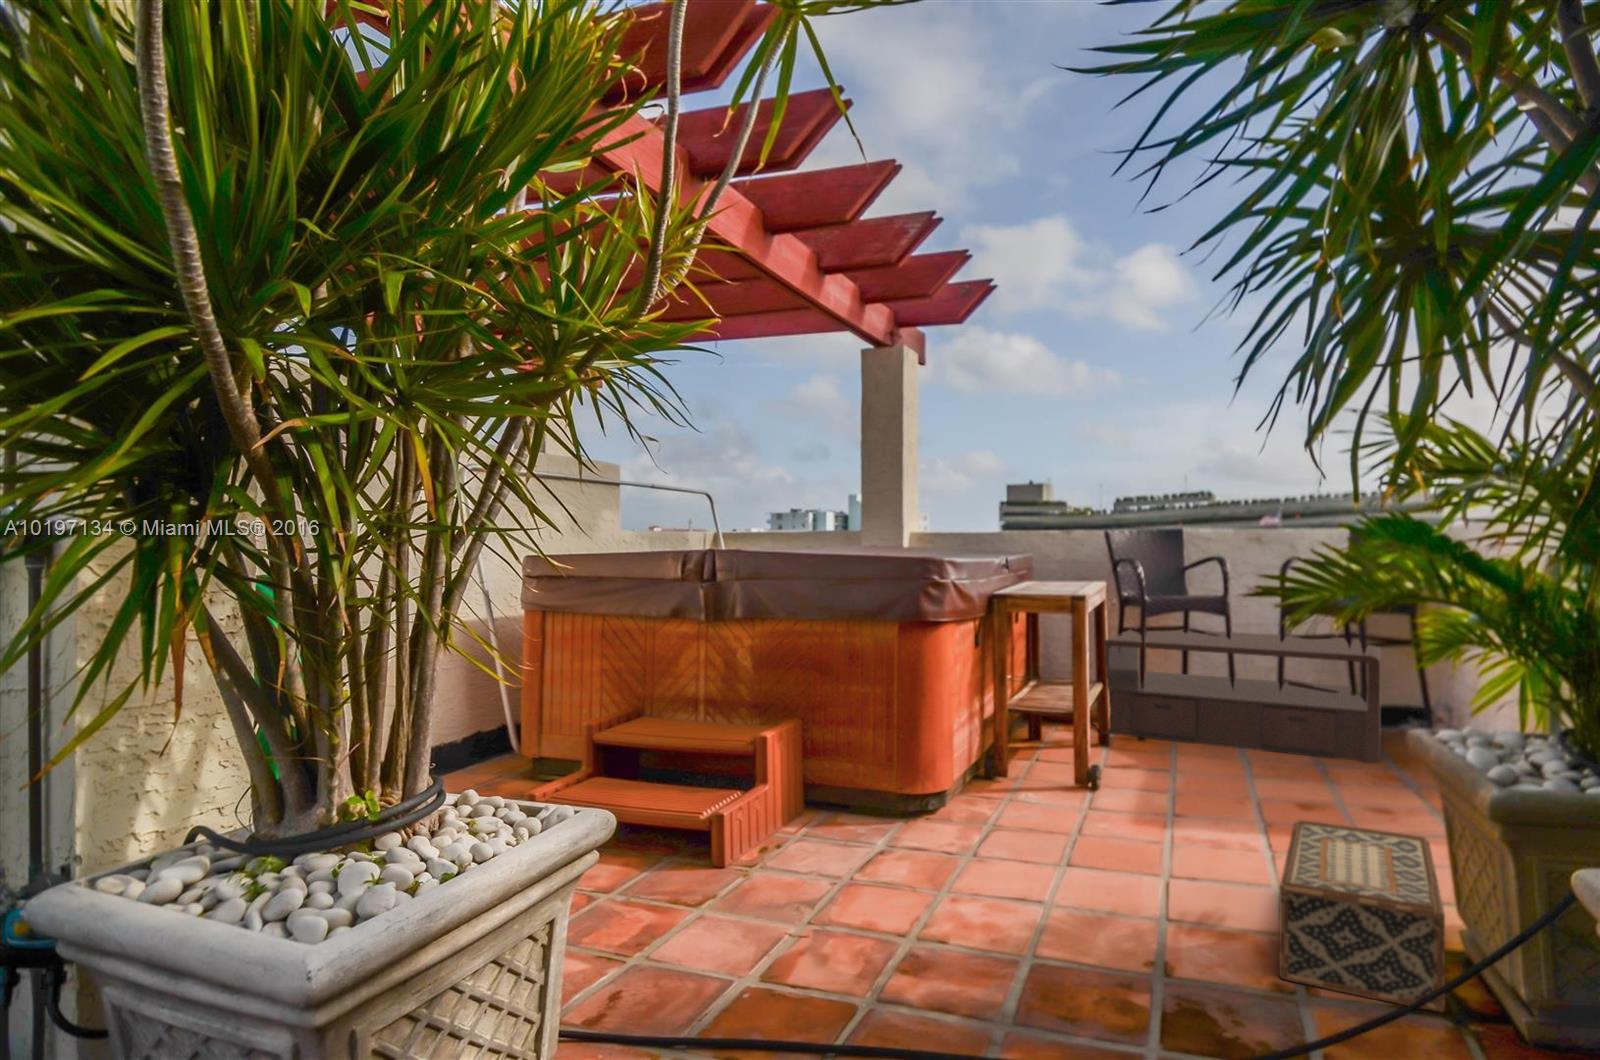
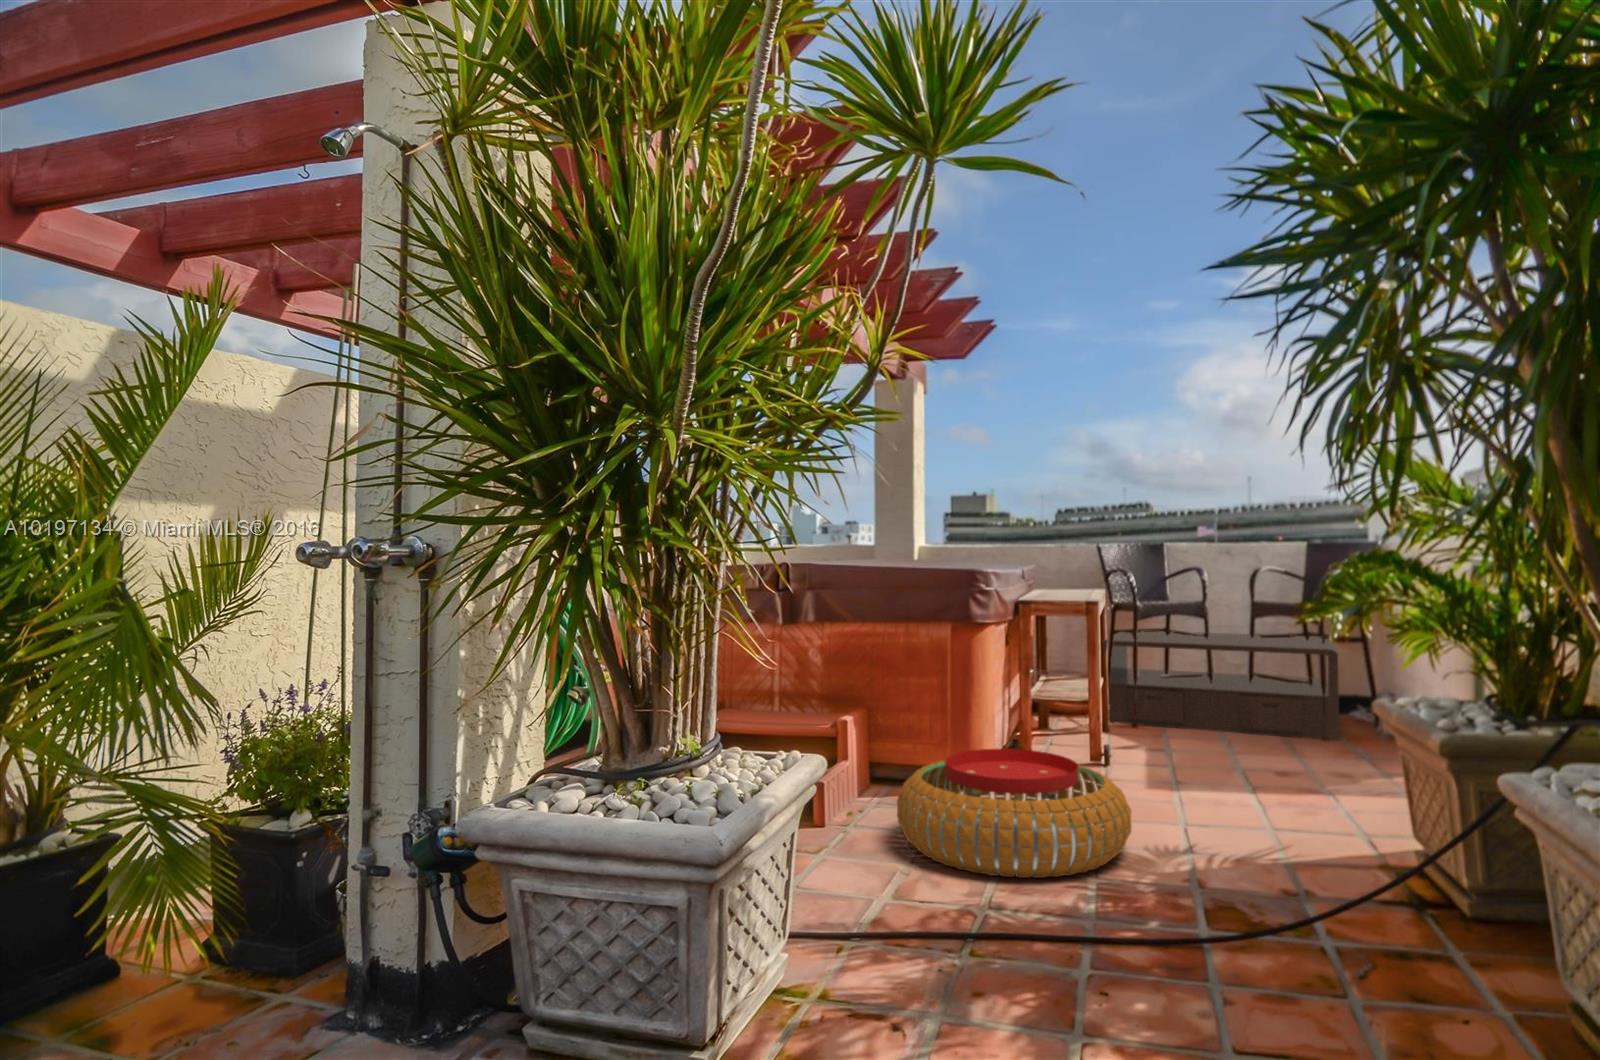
pouf: none [802,778,1093,954] -> present [897,749,1132,878]
woven basket: present [1279,820,1445,1013] -> none [1281,773,1407,904]

